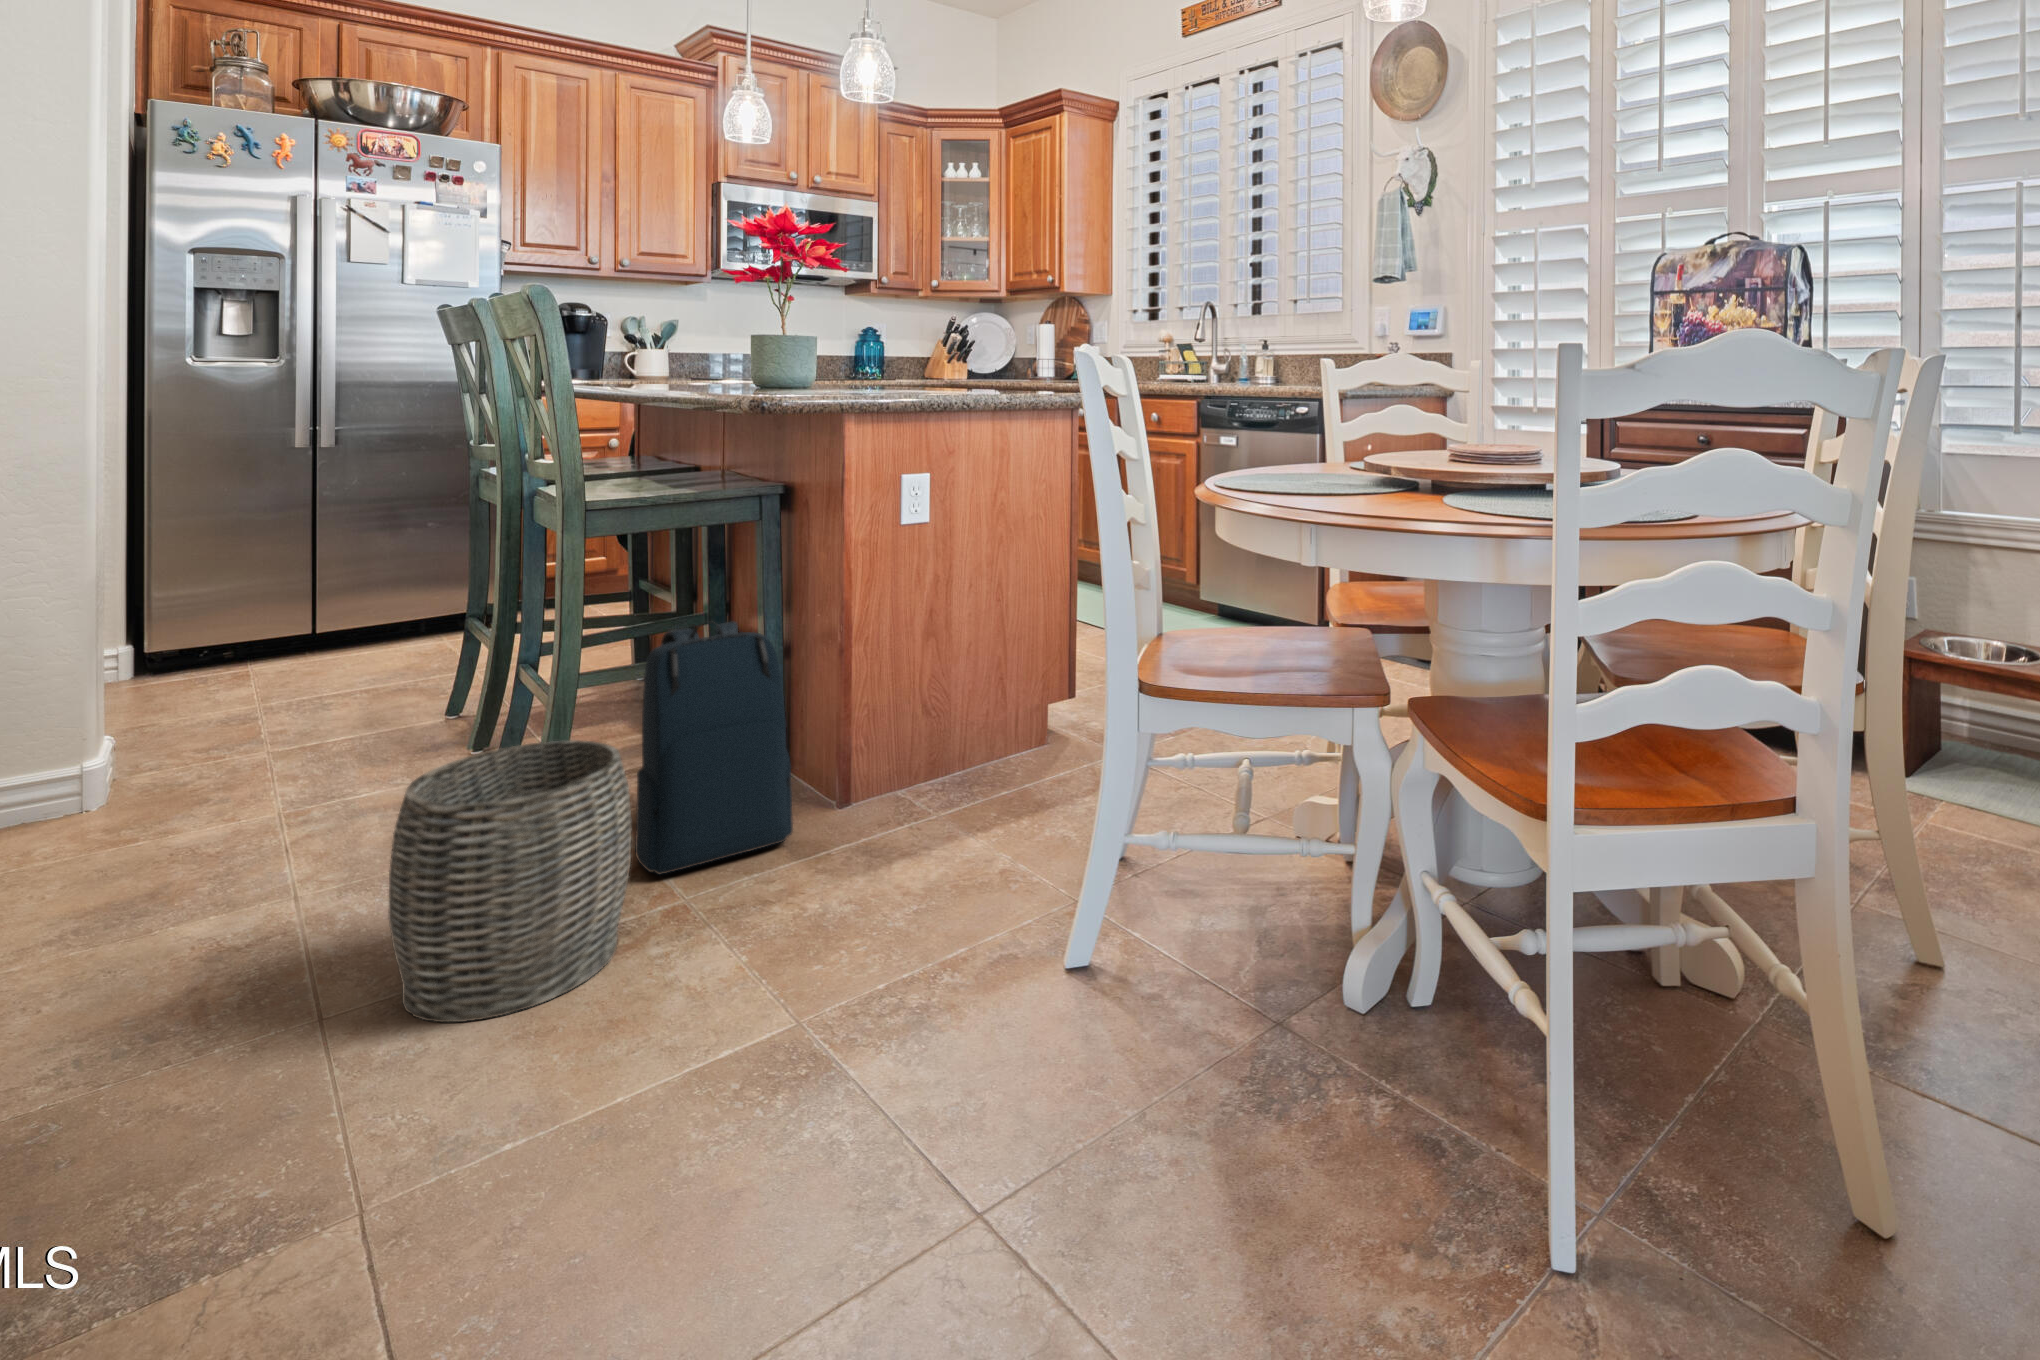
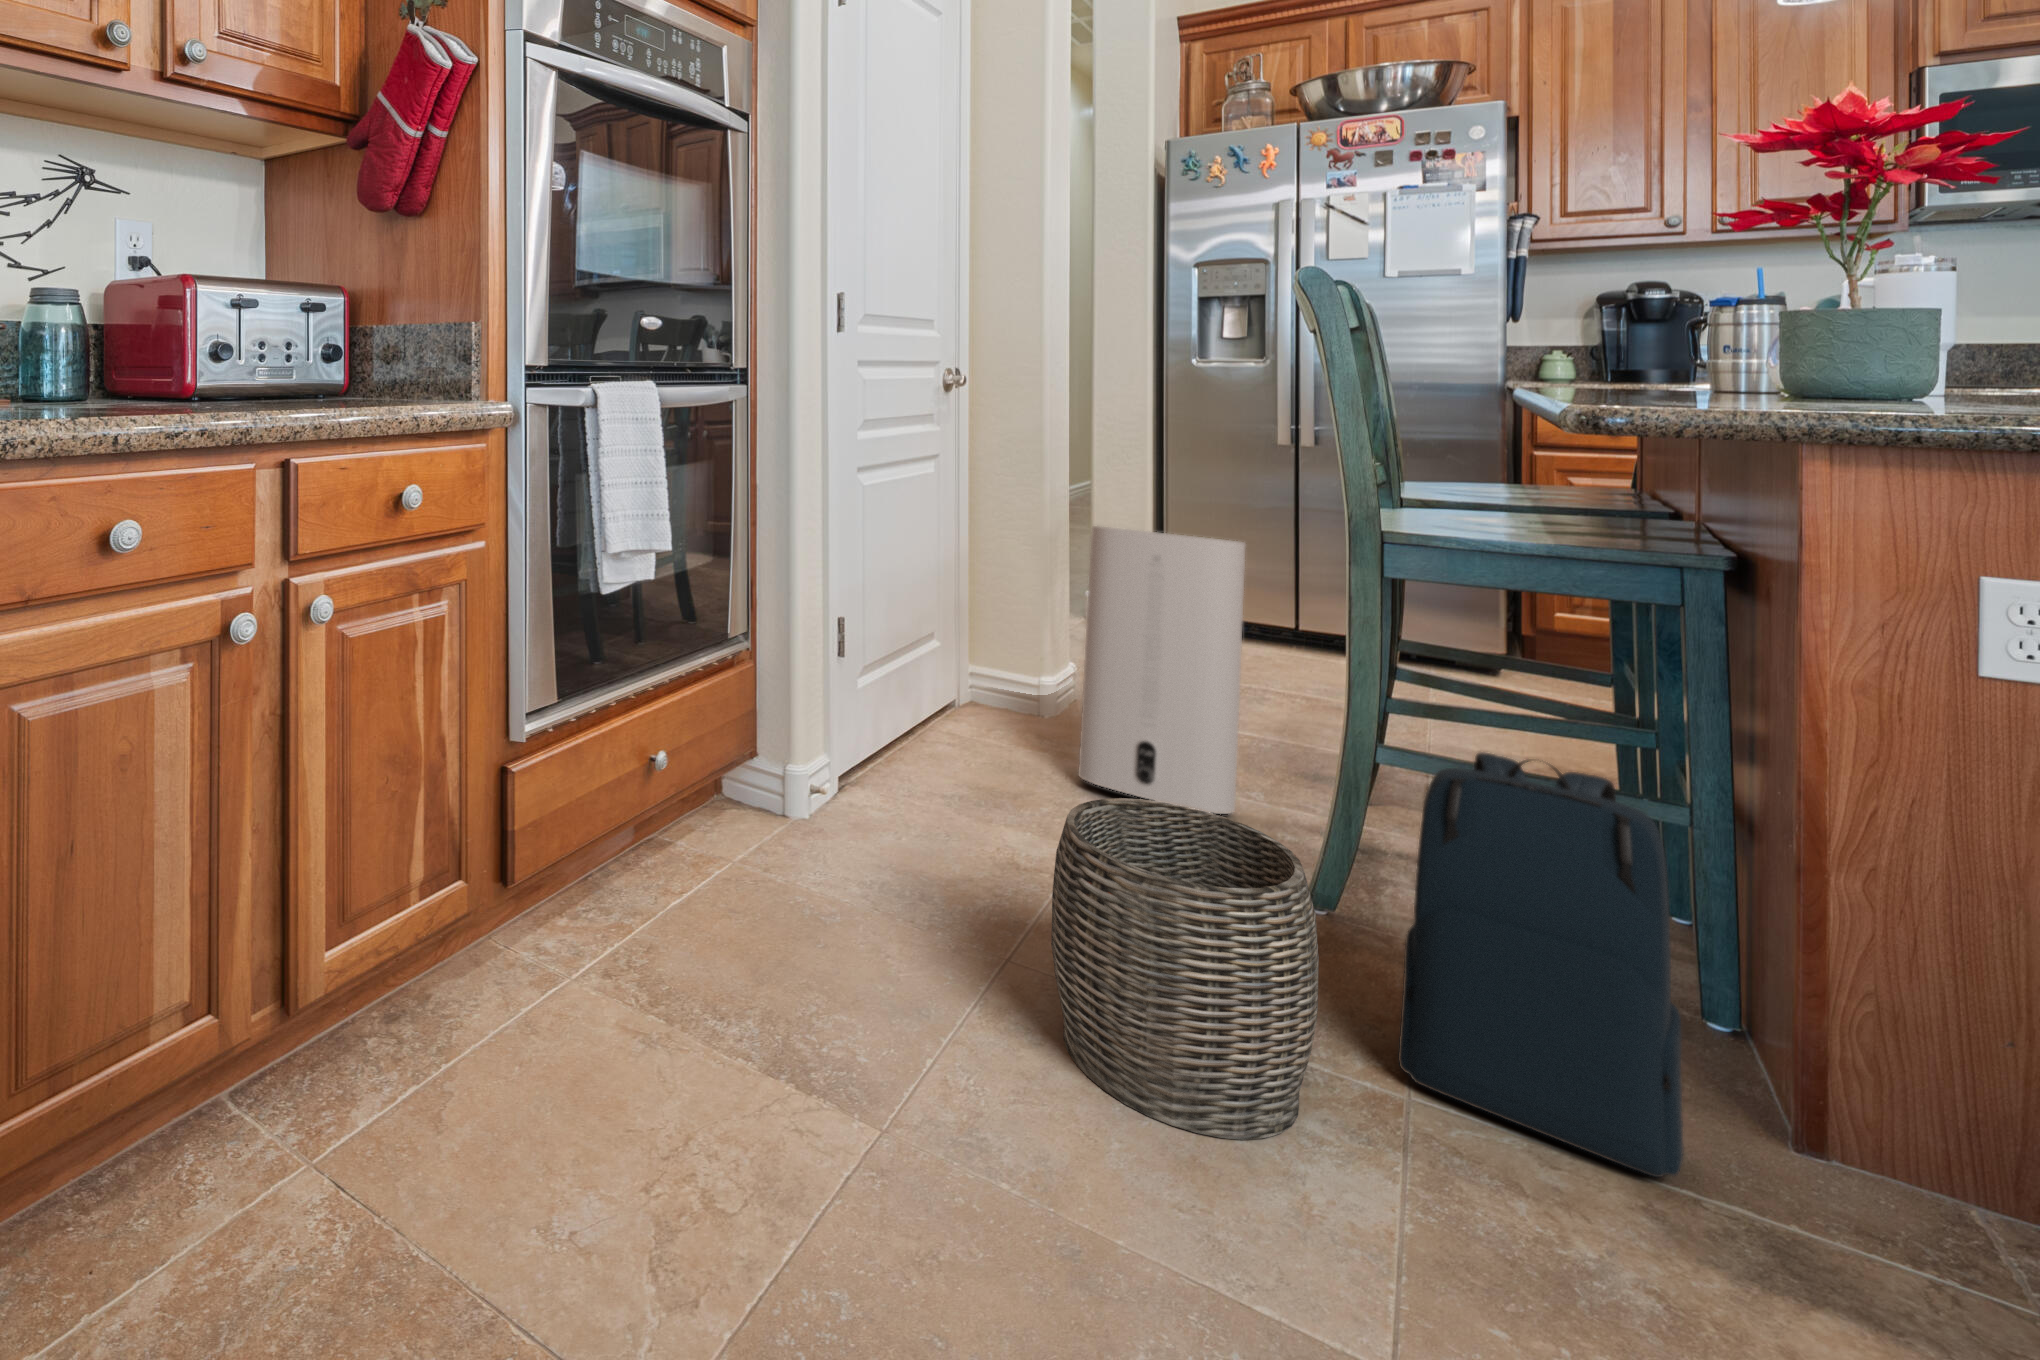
air purifier: none [198,531,392,835] -> present [1079,526,1245,814]

